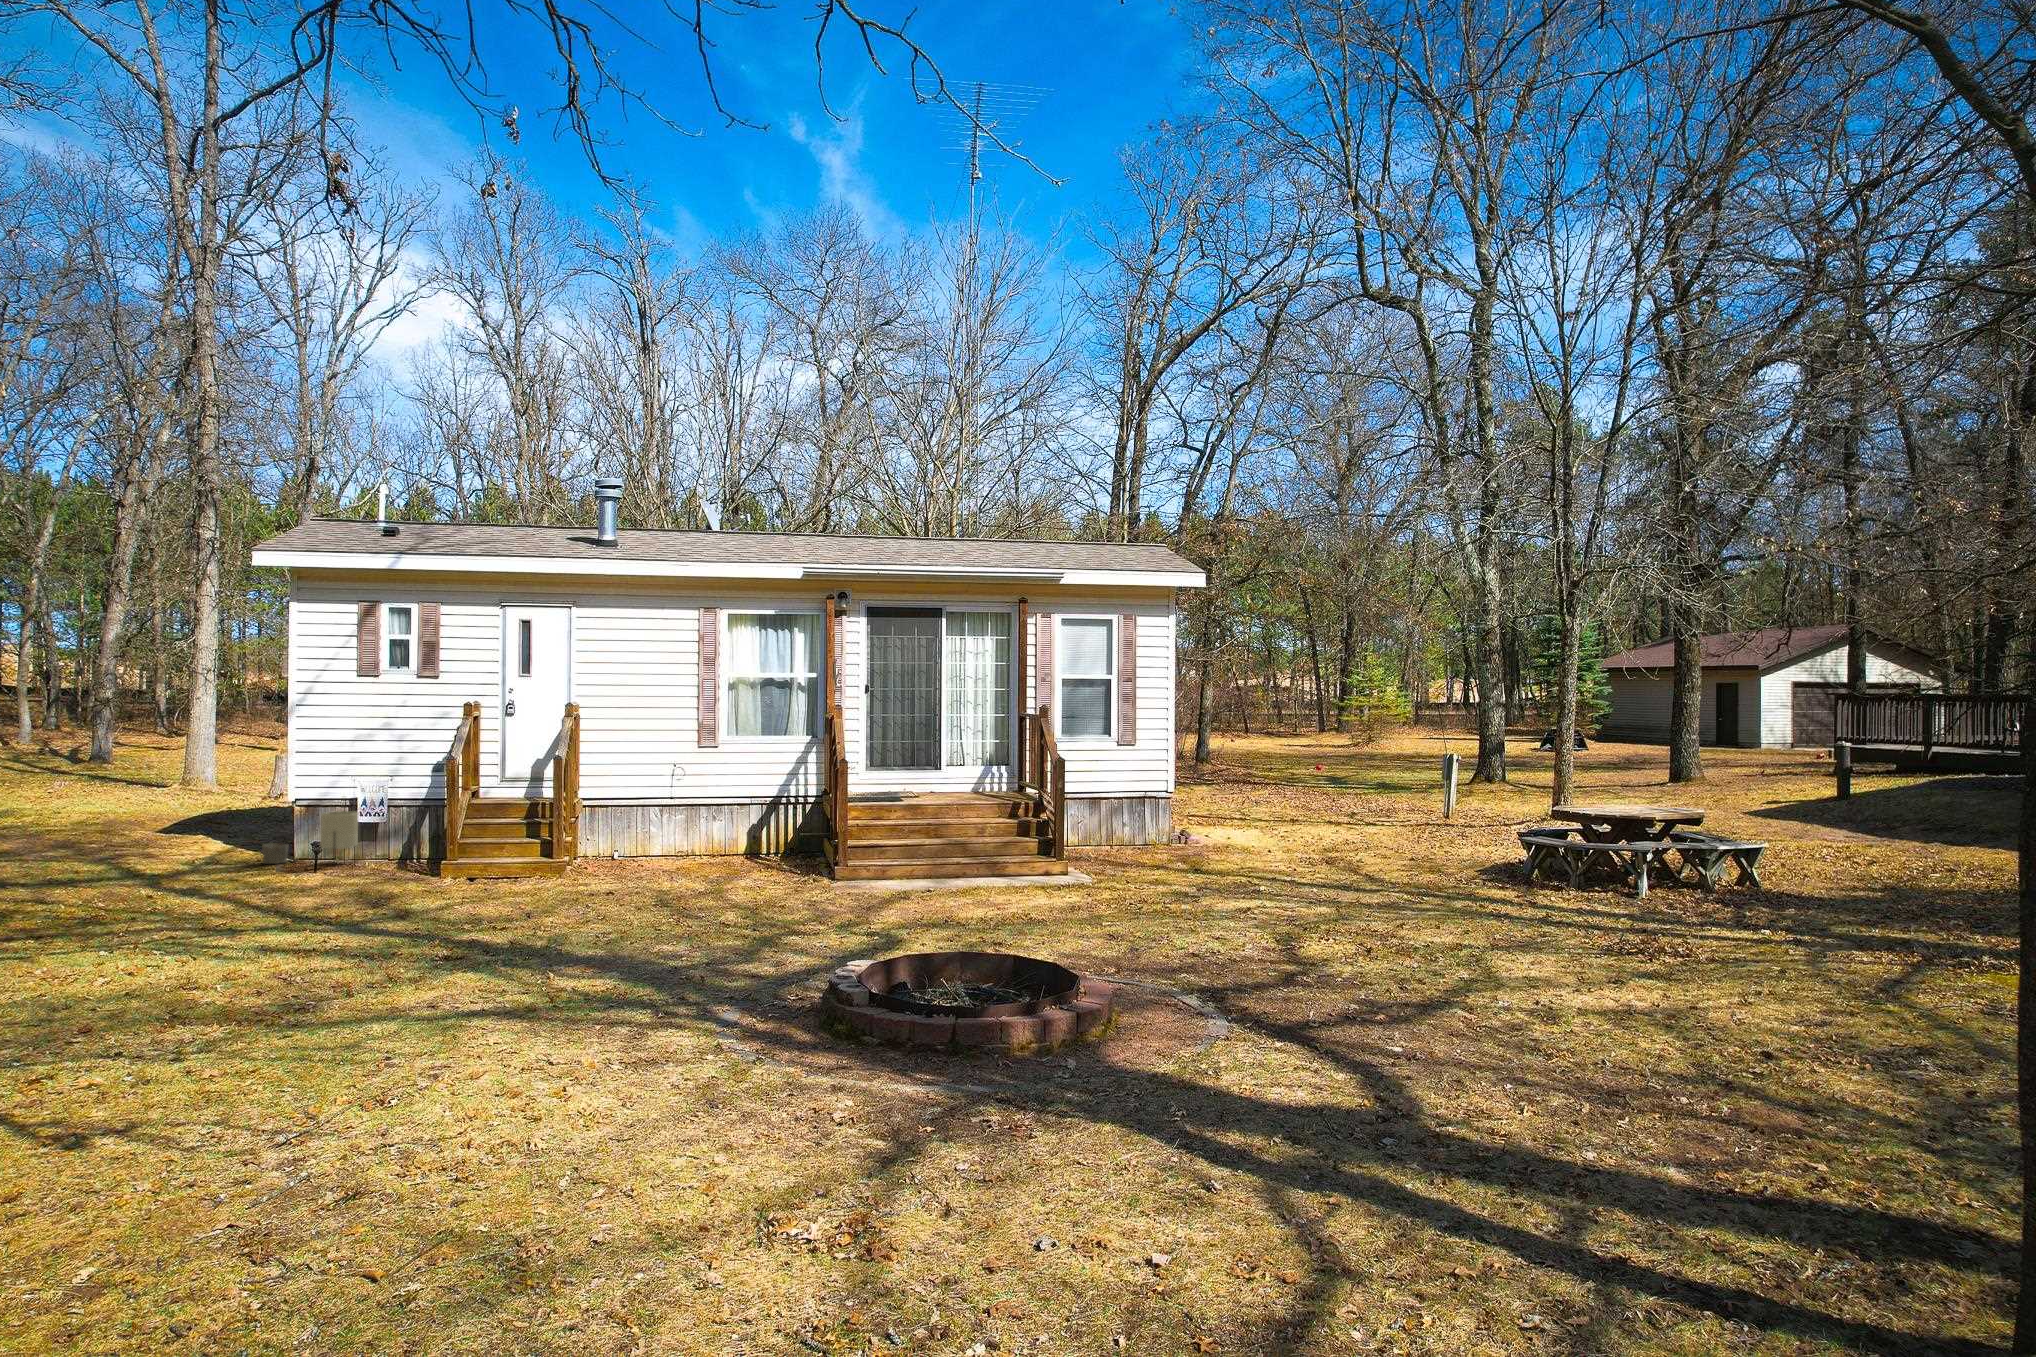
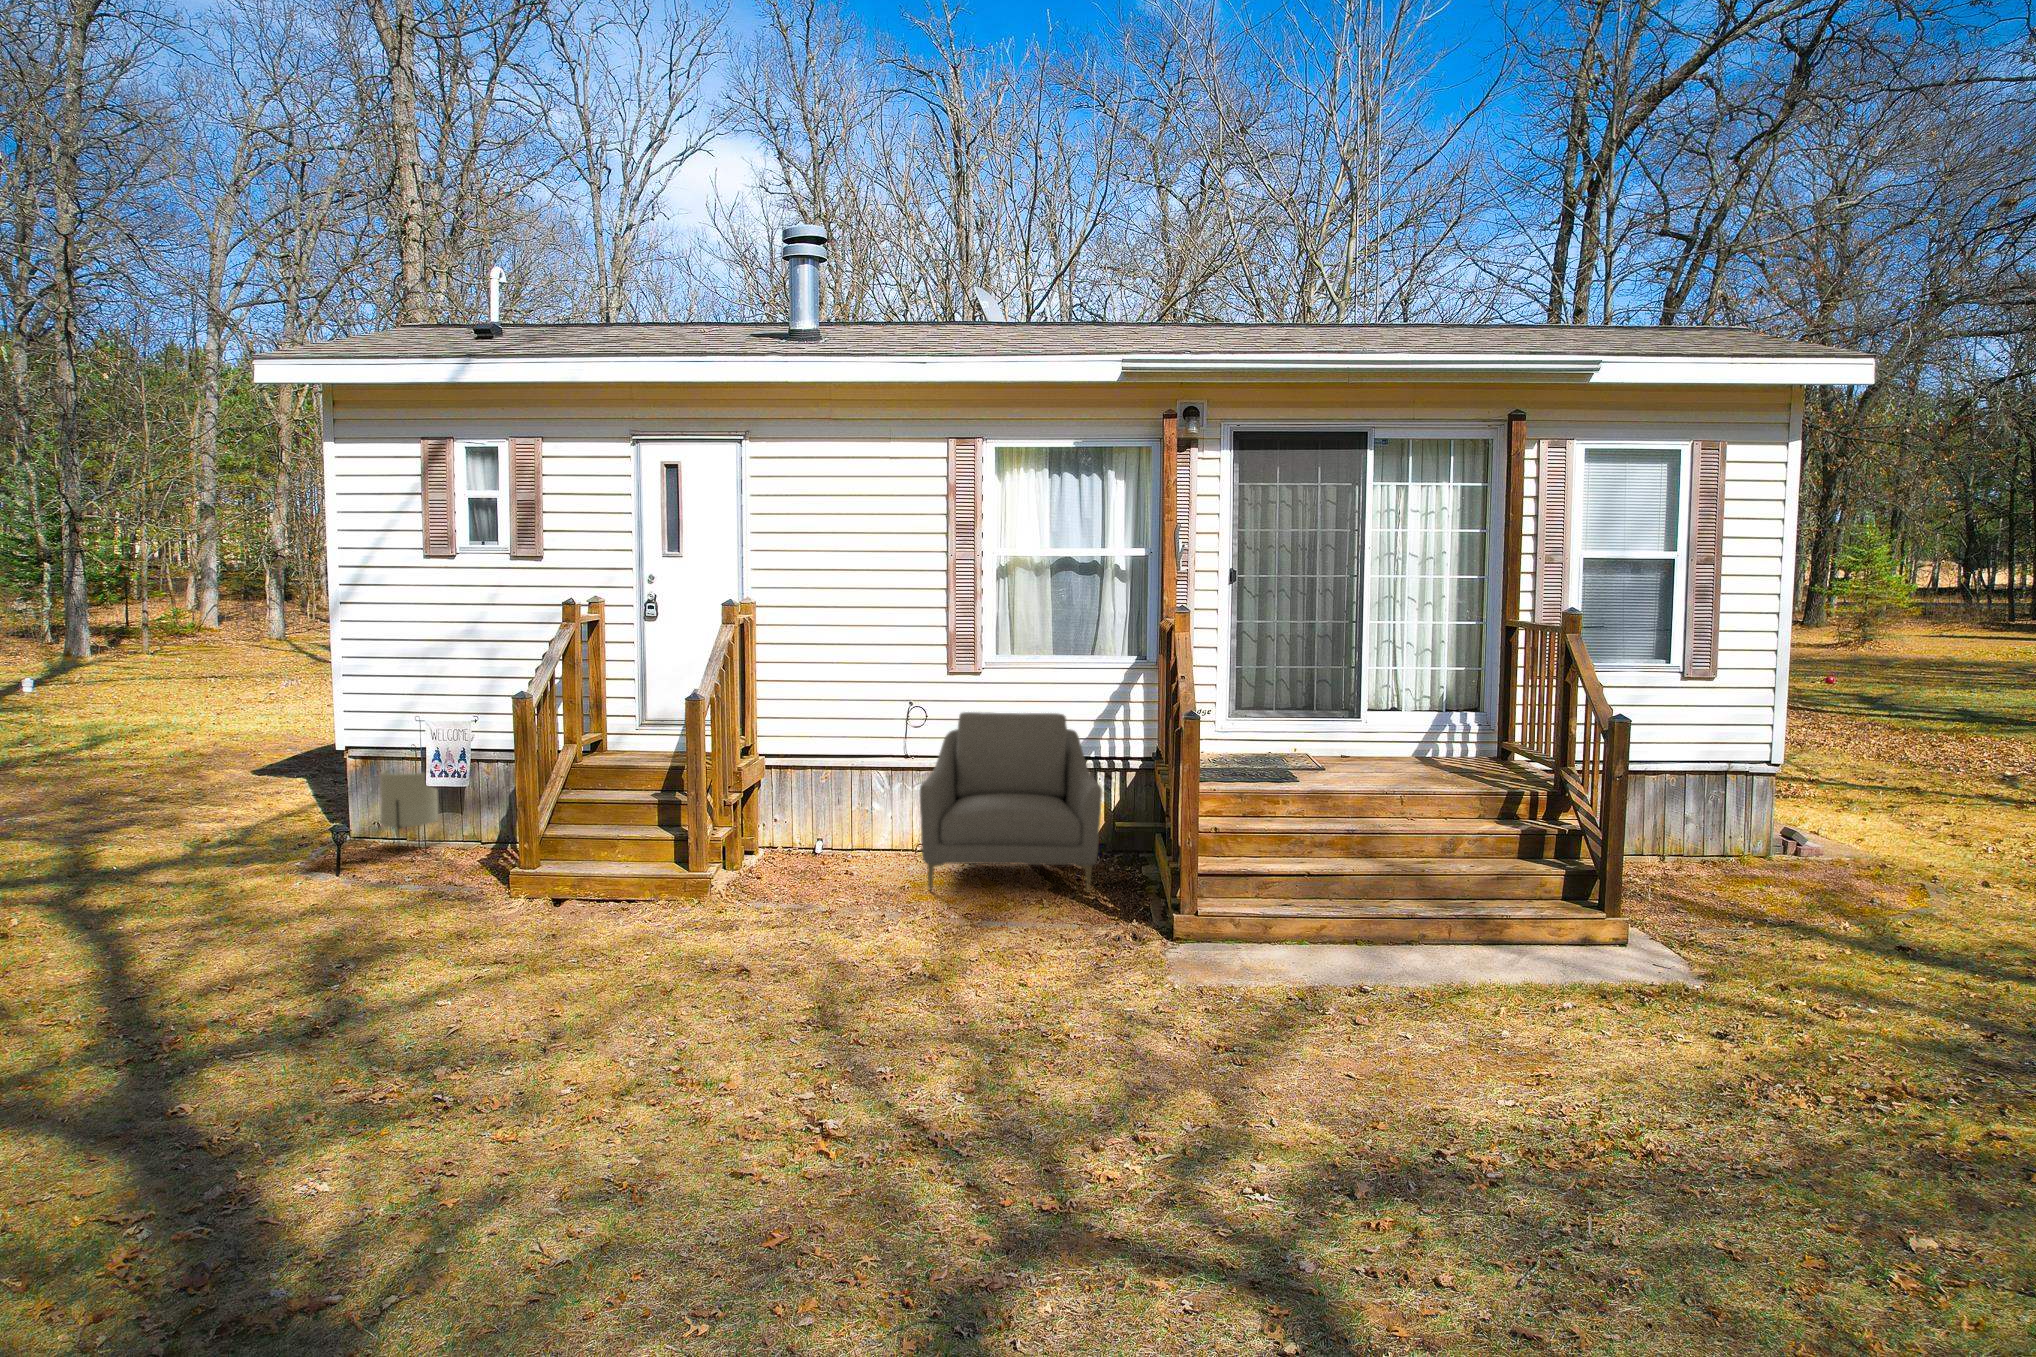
chair: none [683,769,789,869] -> present [920,712,1102,893]
bucket: present [262,843,297,864] -> none [302,812,356,846]

